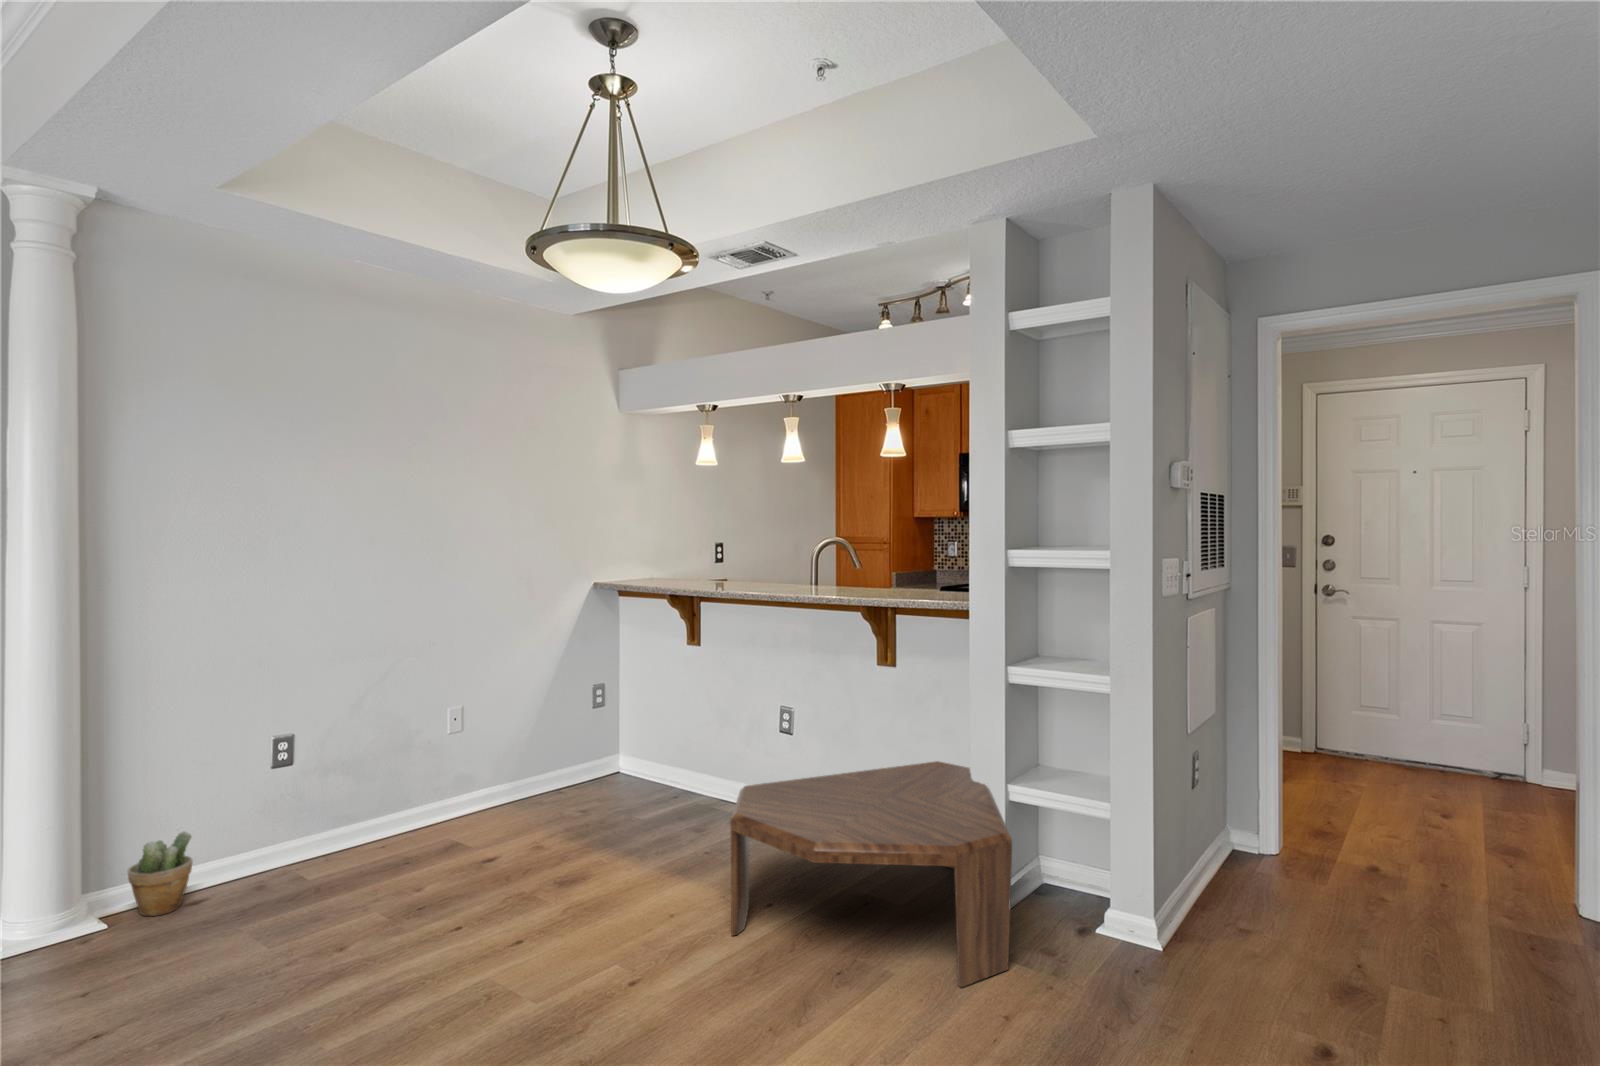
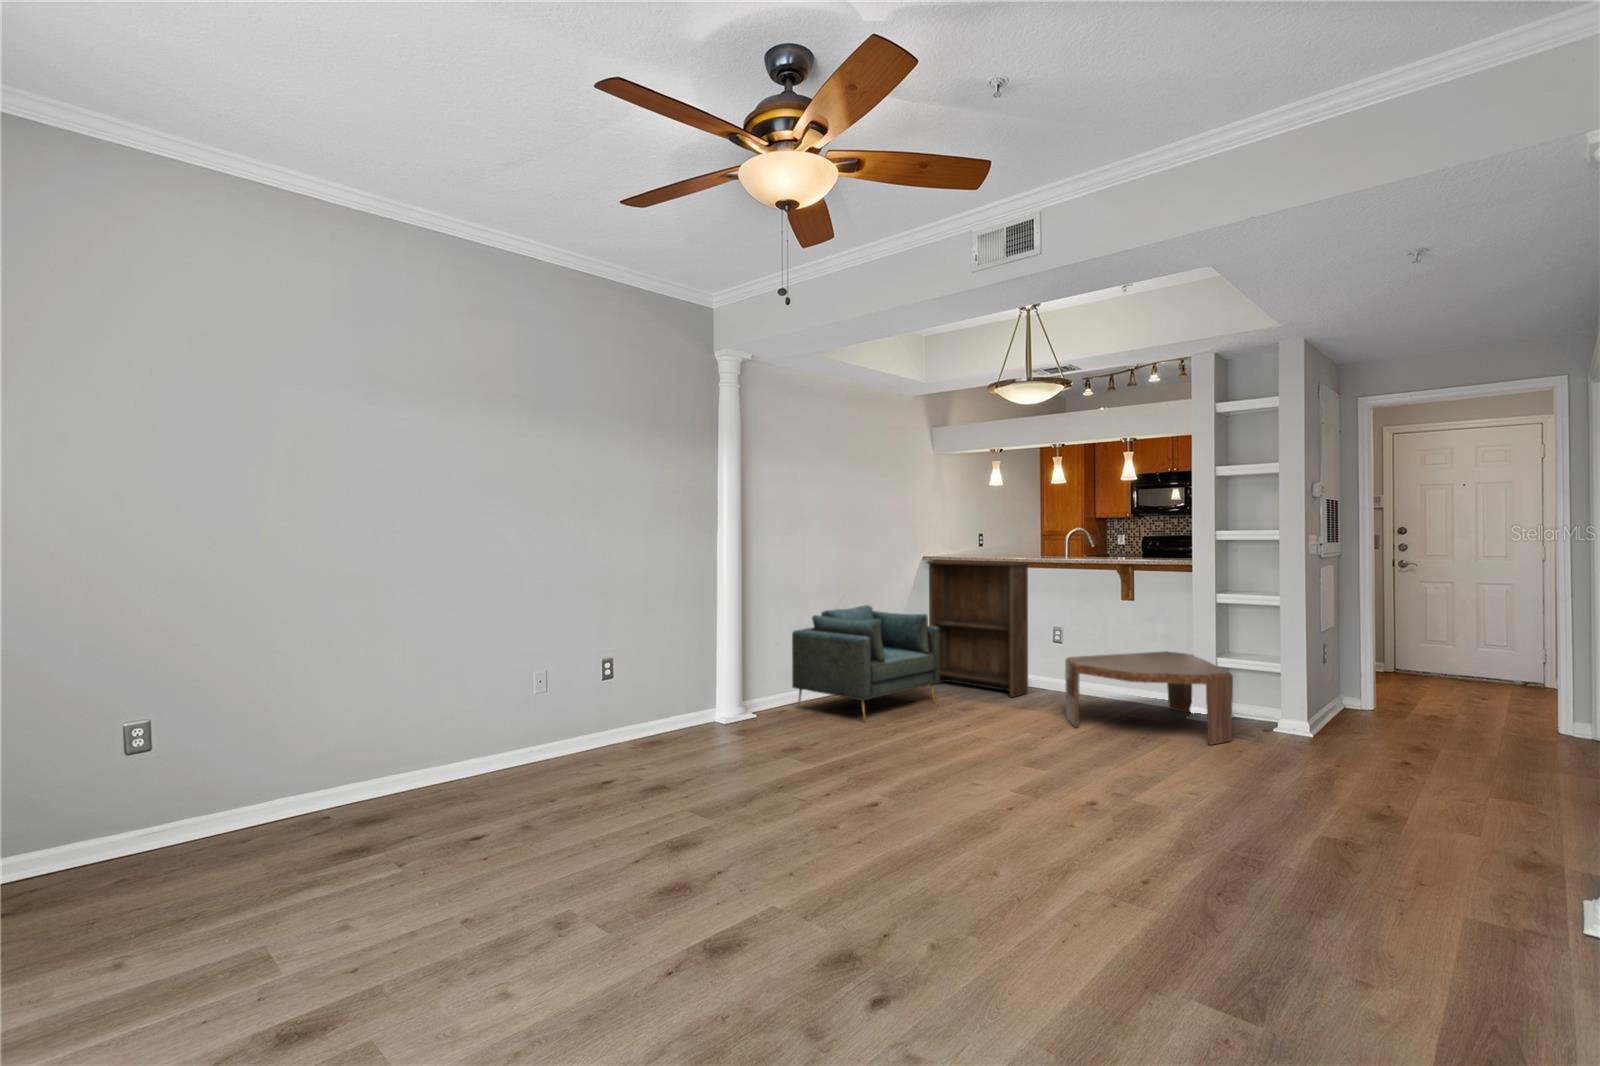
bookshelf: none [567,591,728,841] -> present [927,560,1030,697]
armchair: none [225,682,540,936] -> present [792,605,940,721]
potted plant: present [128,832,193,916] -> none [755,675,782,714]

